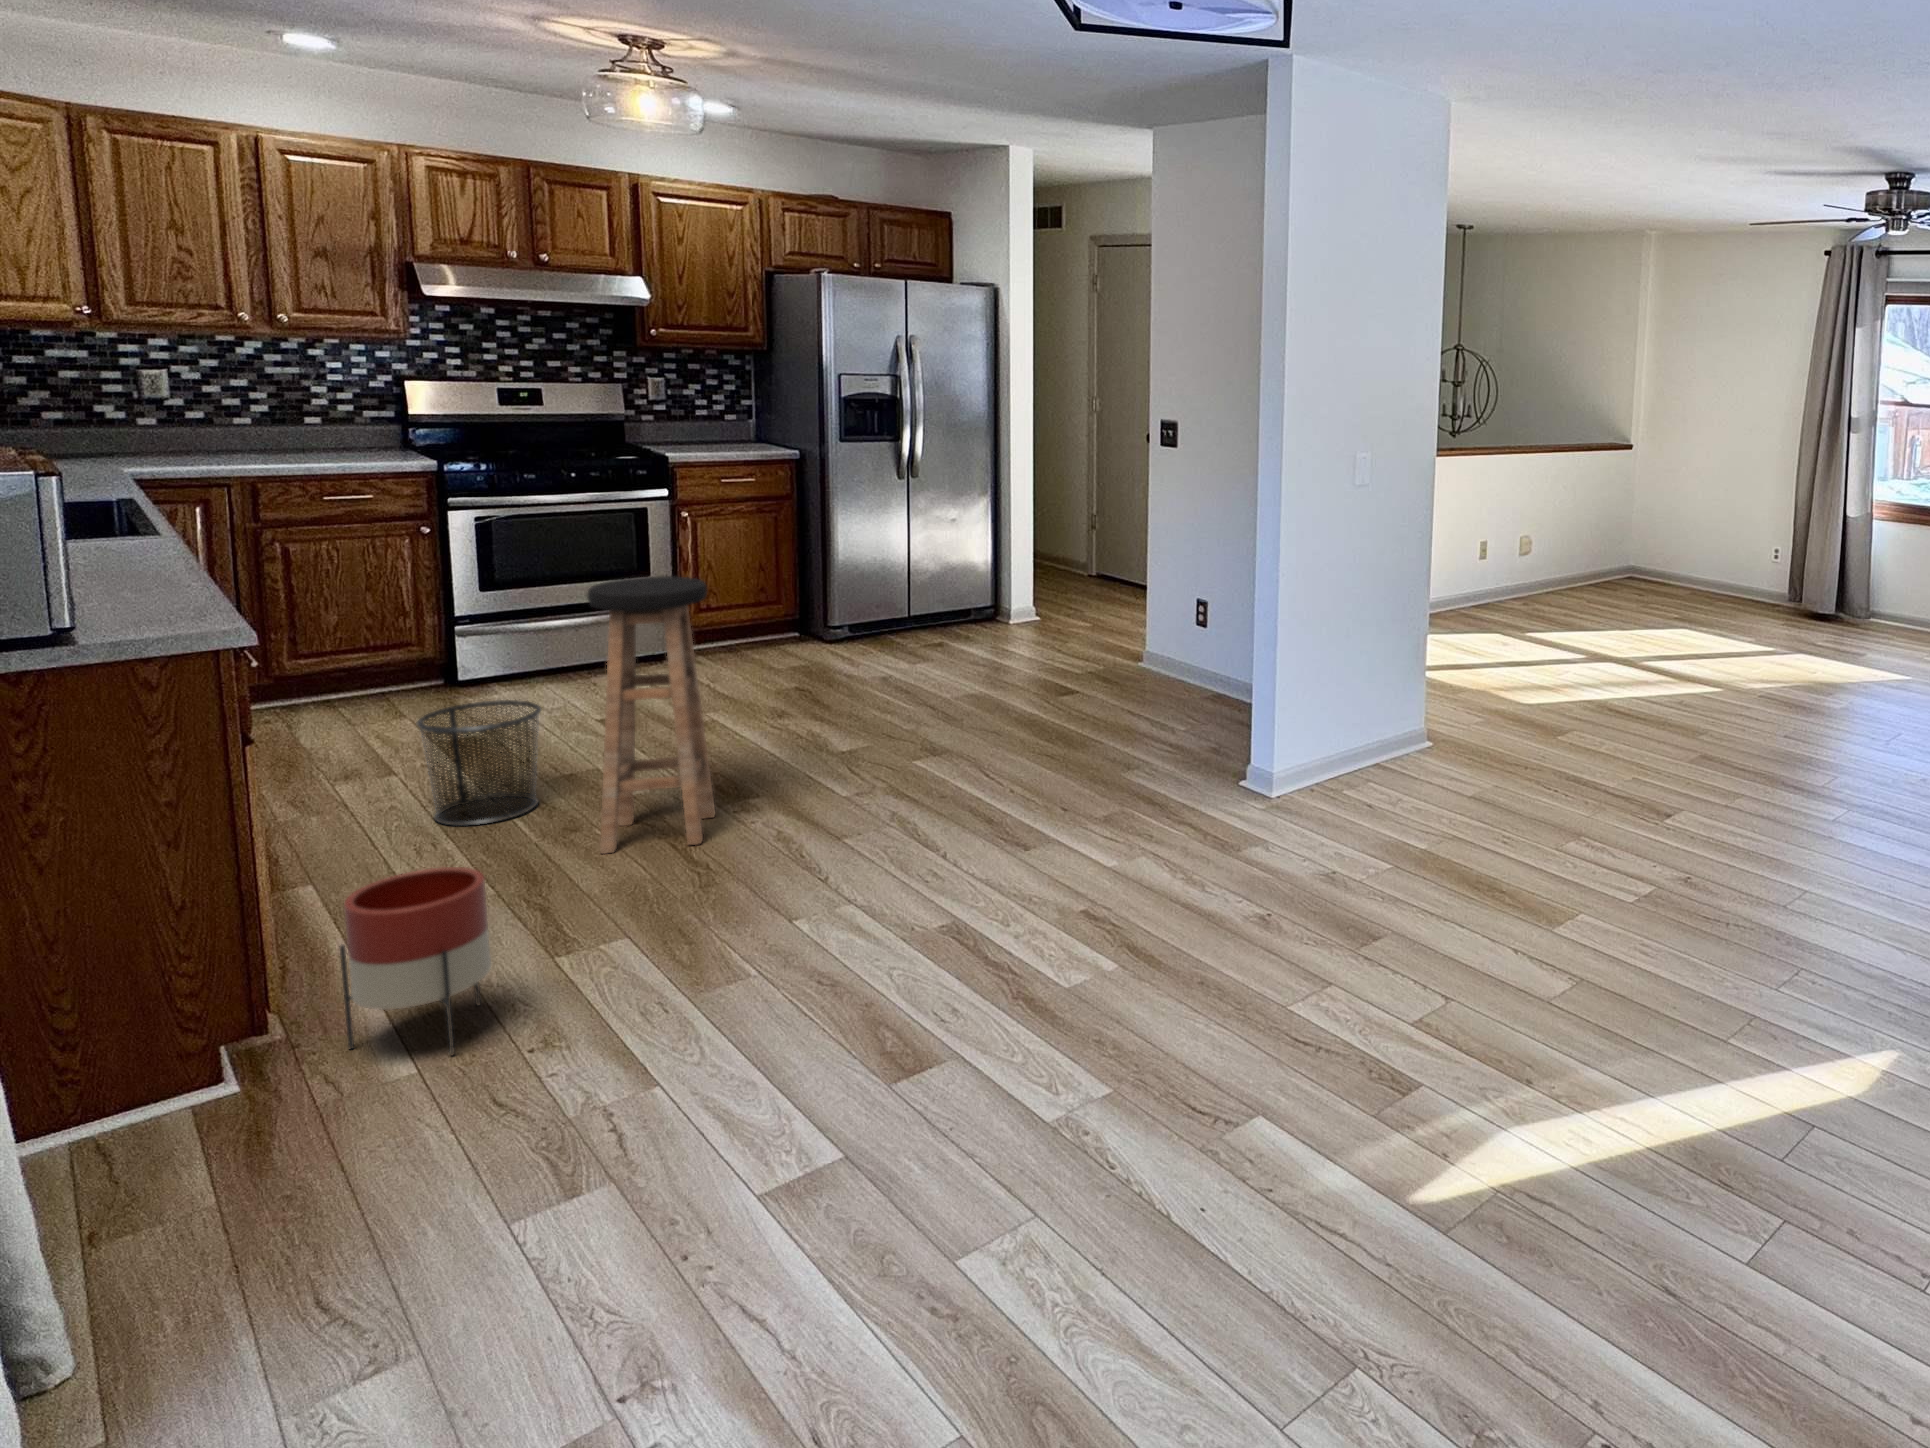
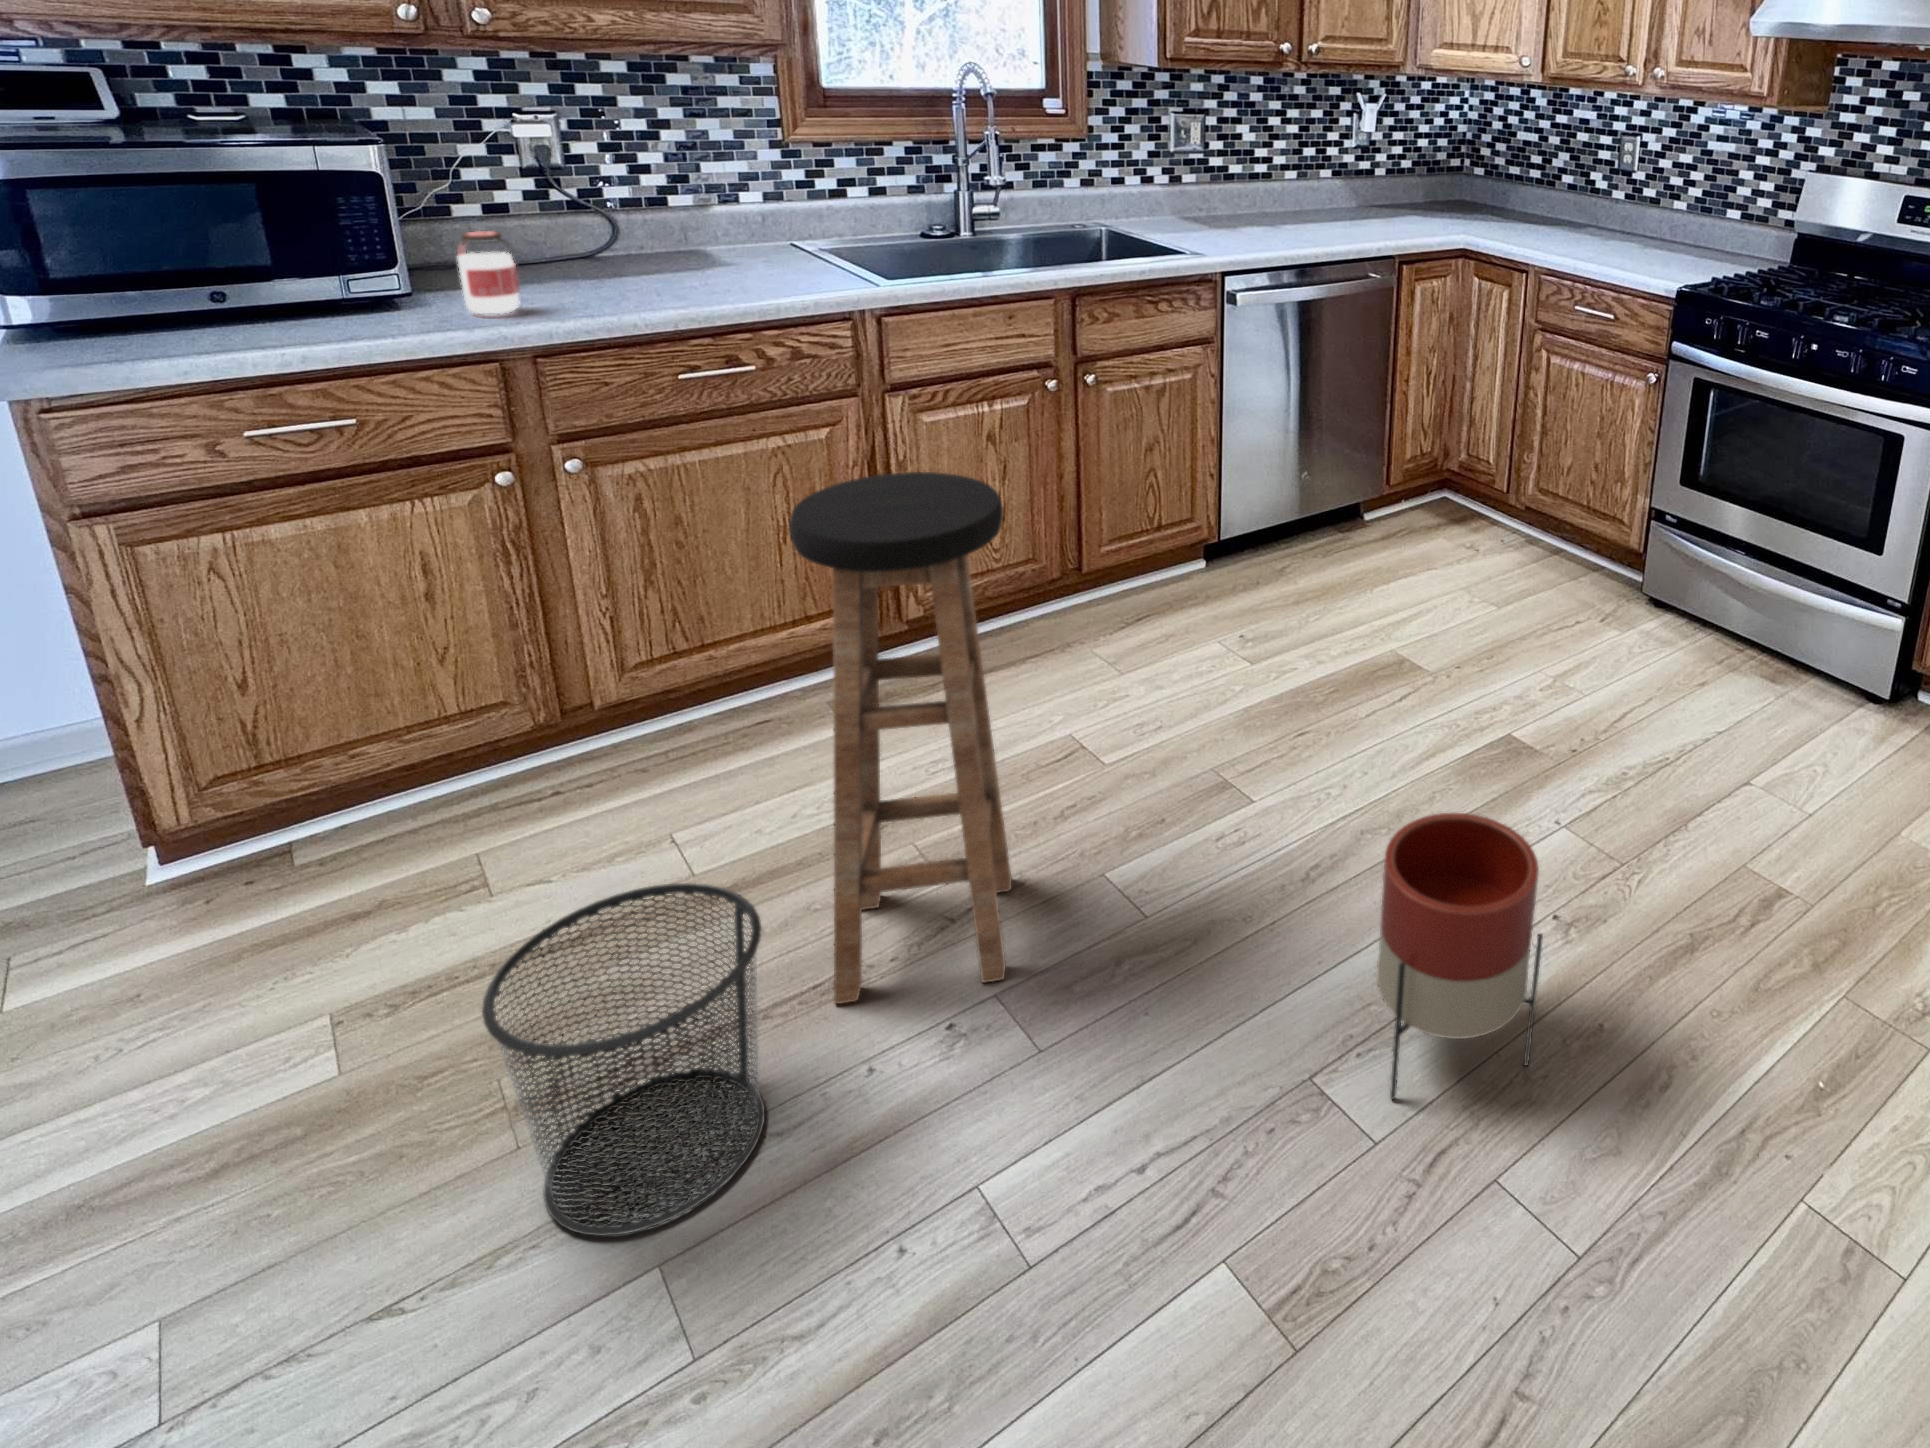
jar: none [110,544,173,616] -> present [457,231,520,314]
waste bin: present [416,700,541,826] -> present [482,883,765,1236]
planter: present [340,867,491,1055] -> present [1377,813,1543,1099]

